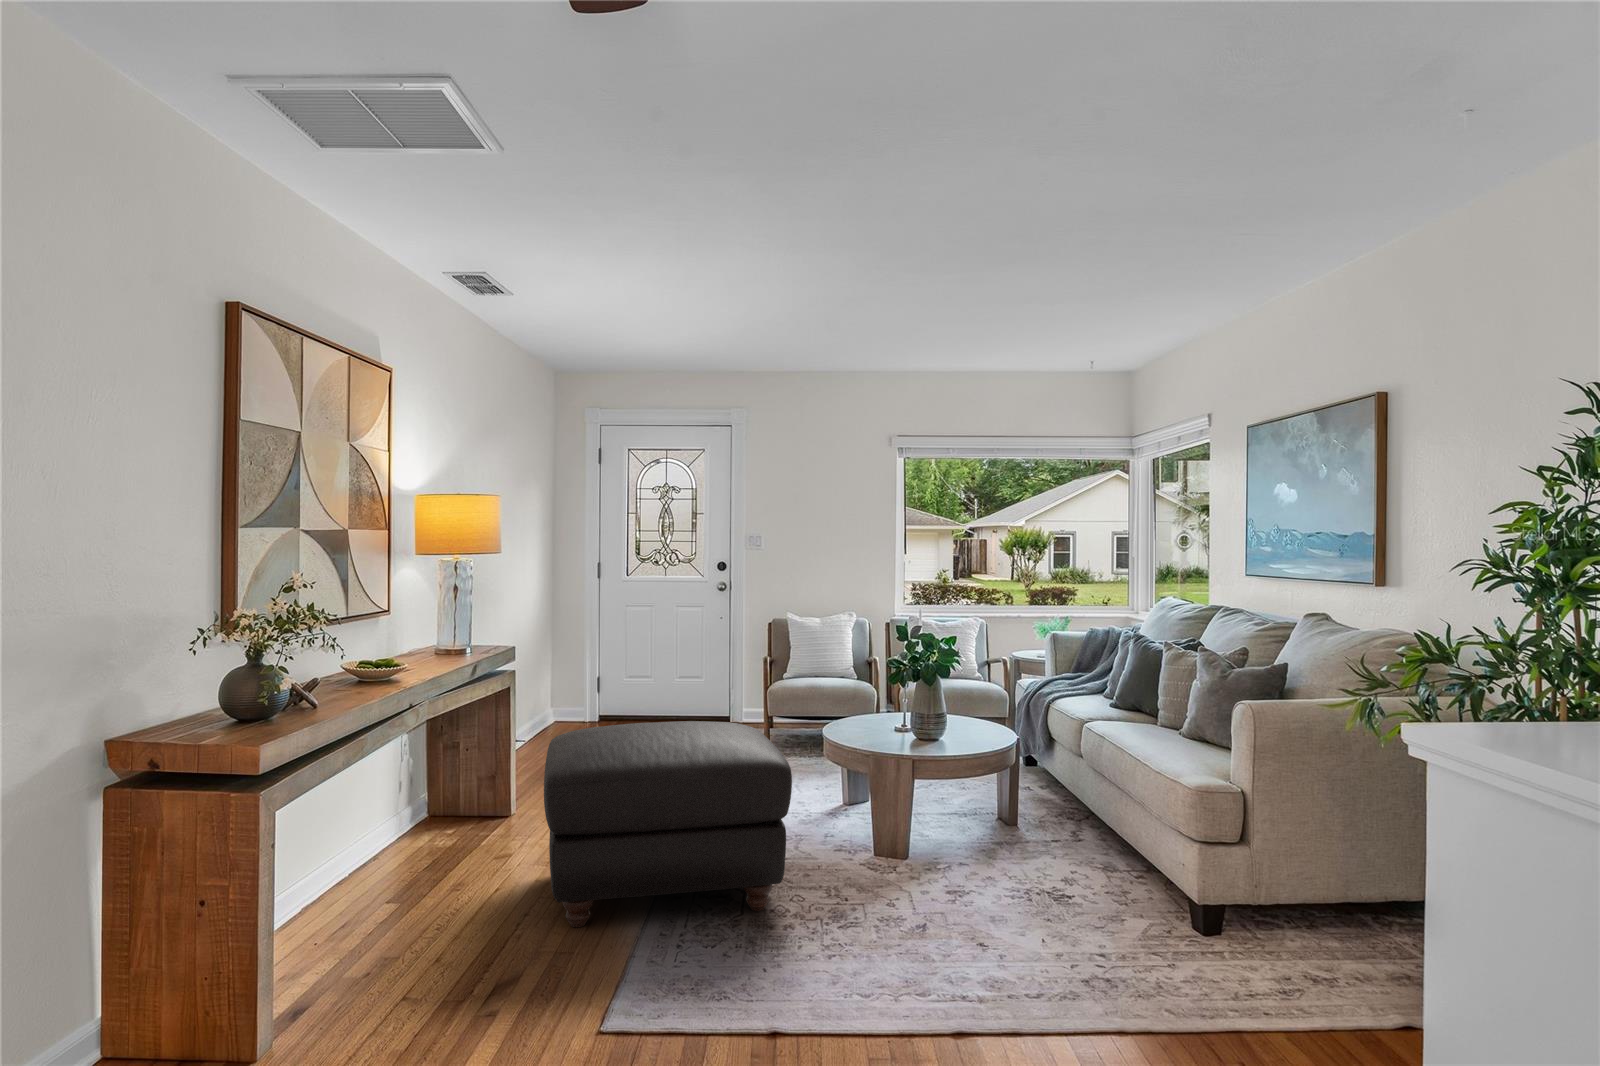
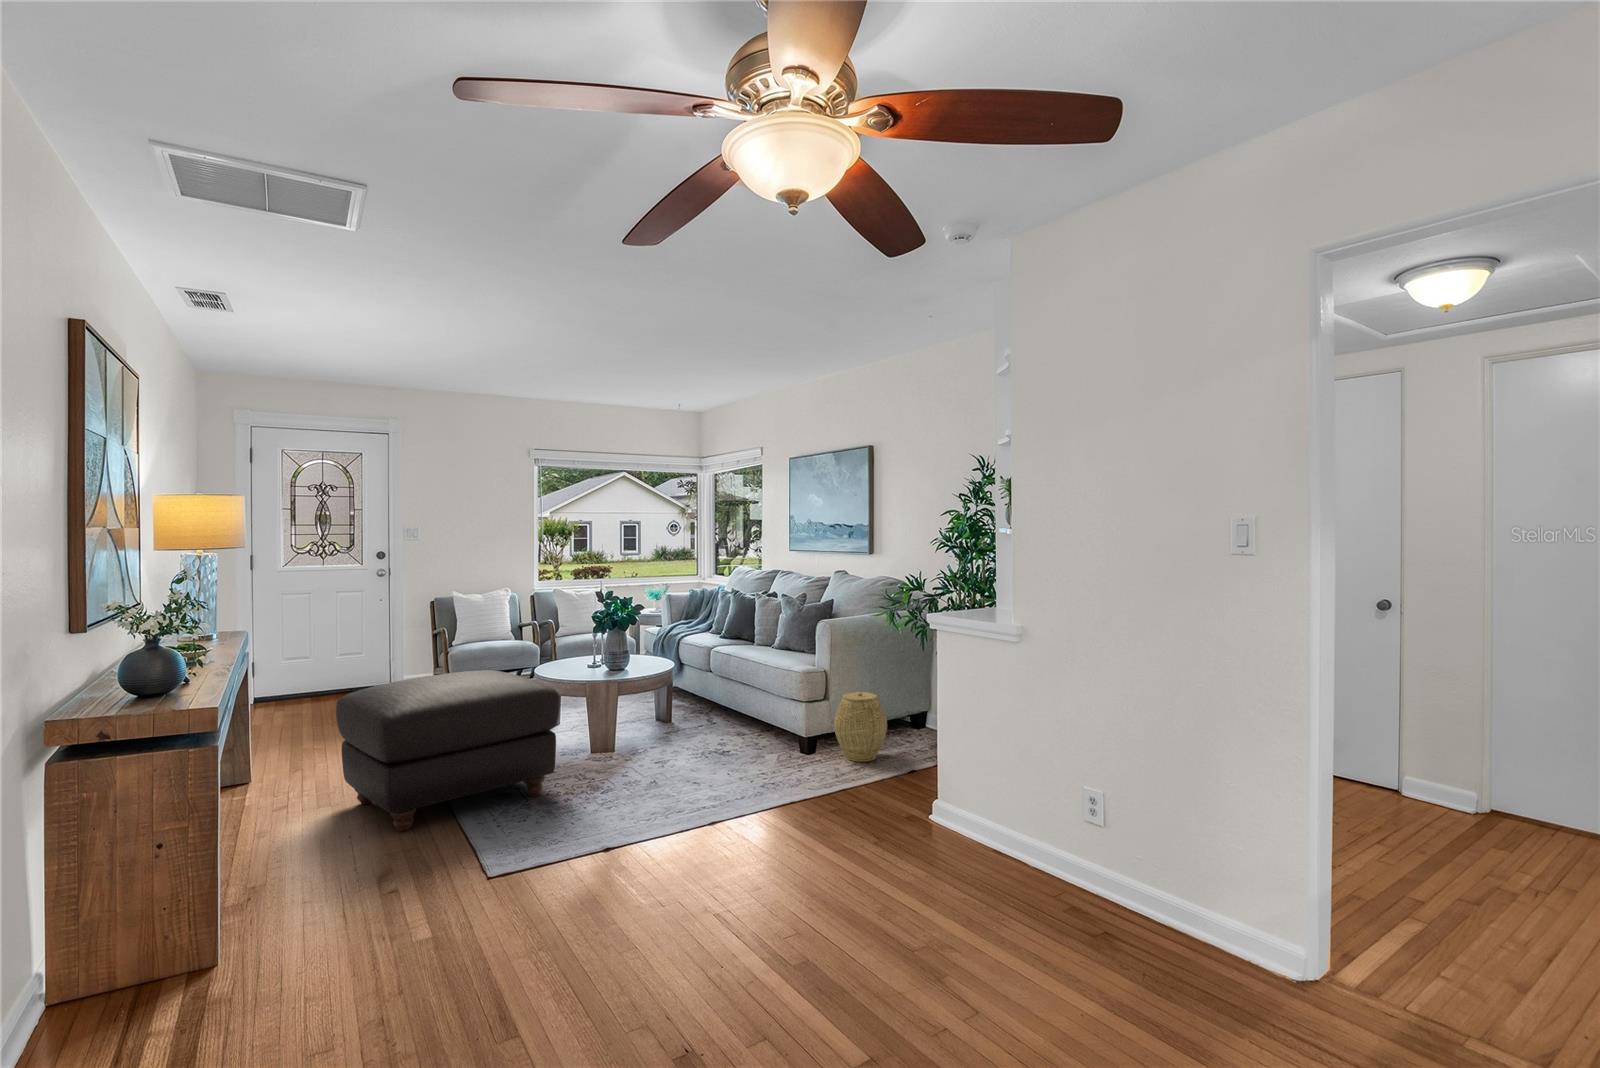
woven basket: none [1251,839,1362,975] -> present [834,692,887,762]

